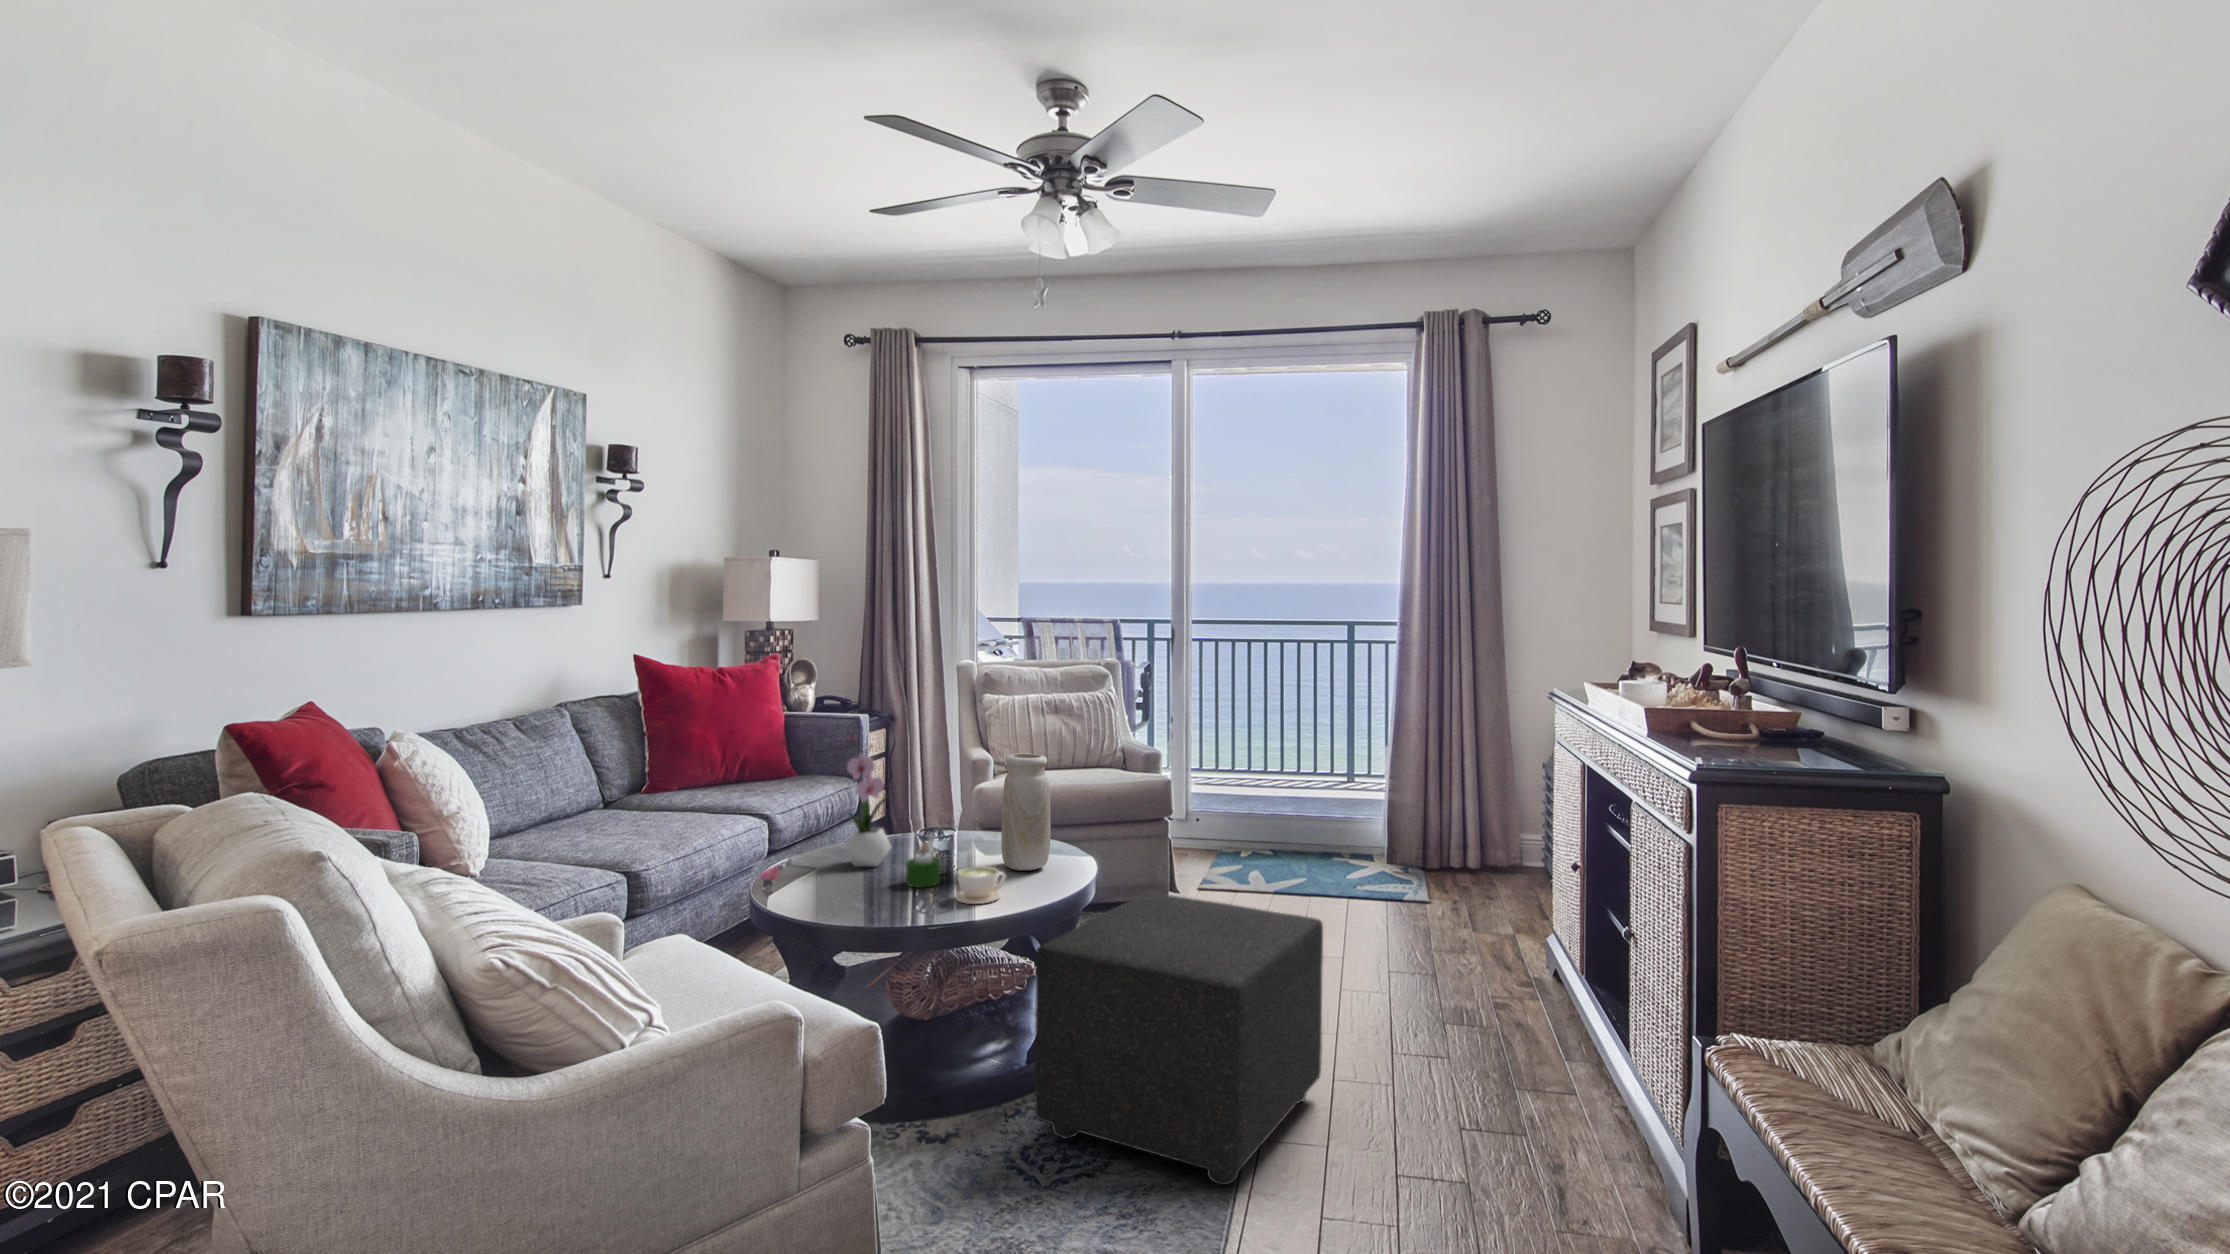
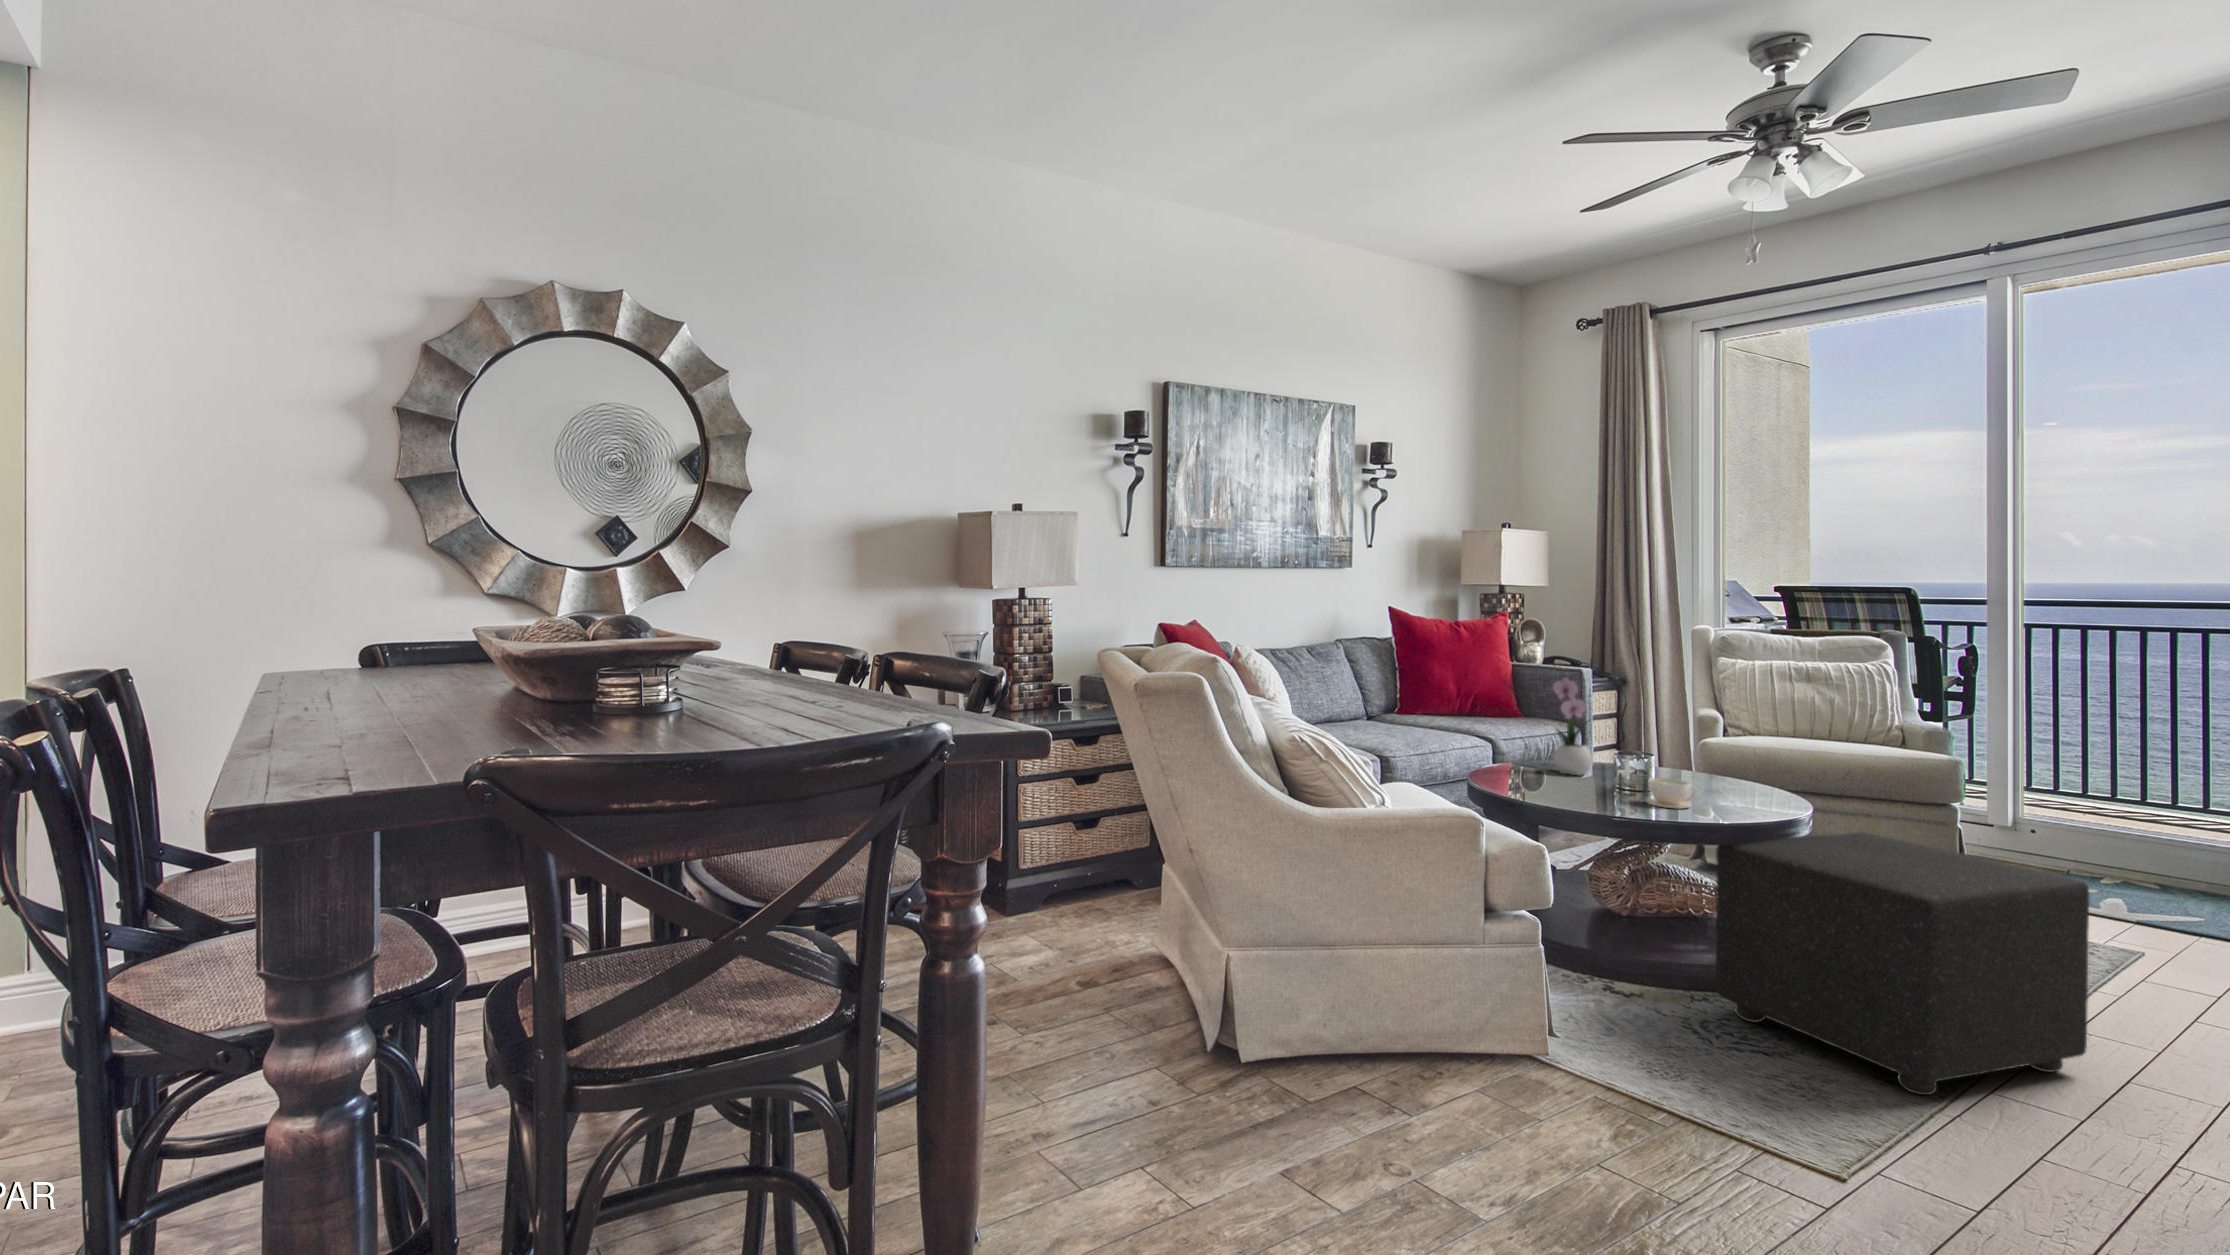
vase: present [1001,753,1051,870] -> none [1703,690,1754,797]
candle: present [906,844,940,887] -> none [1603,755,1636,793]

